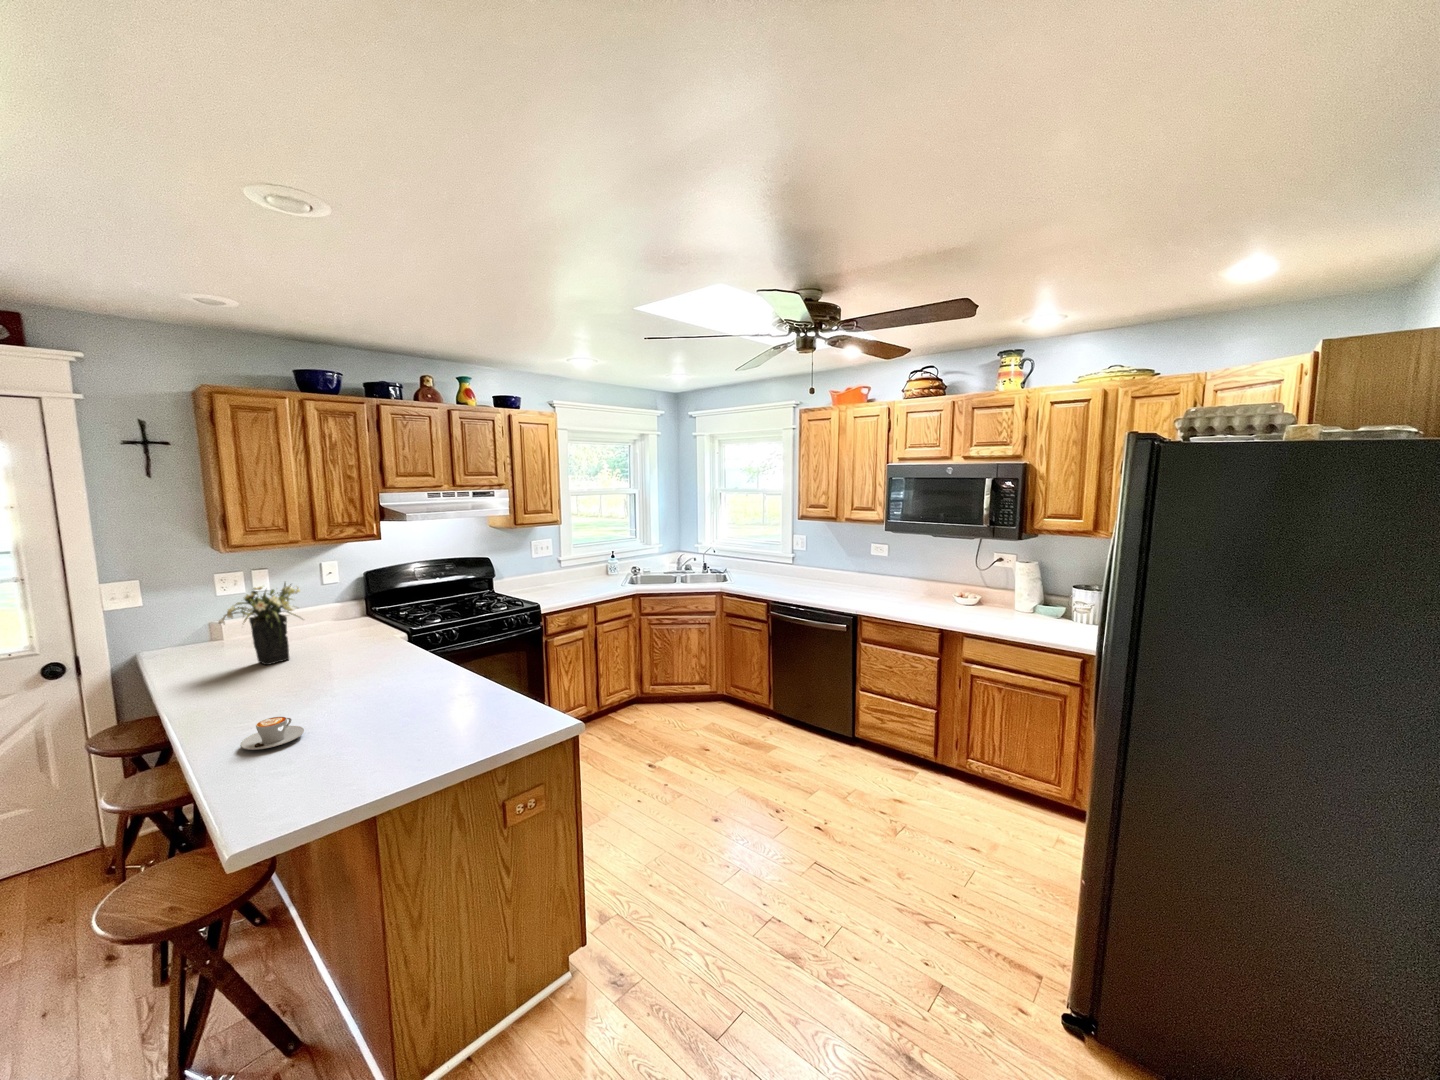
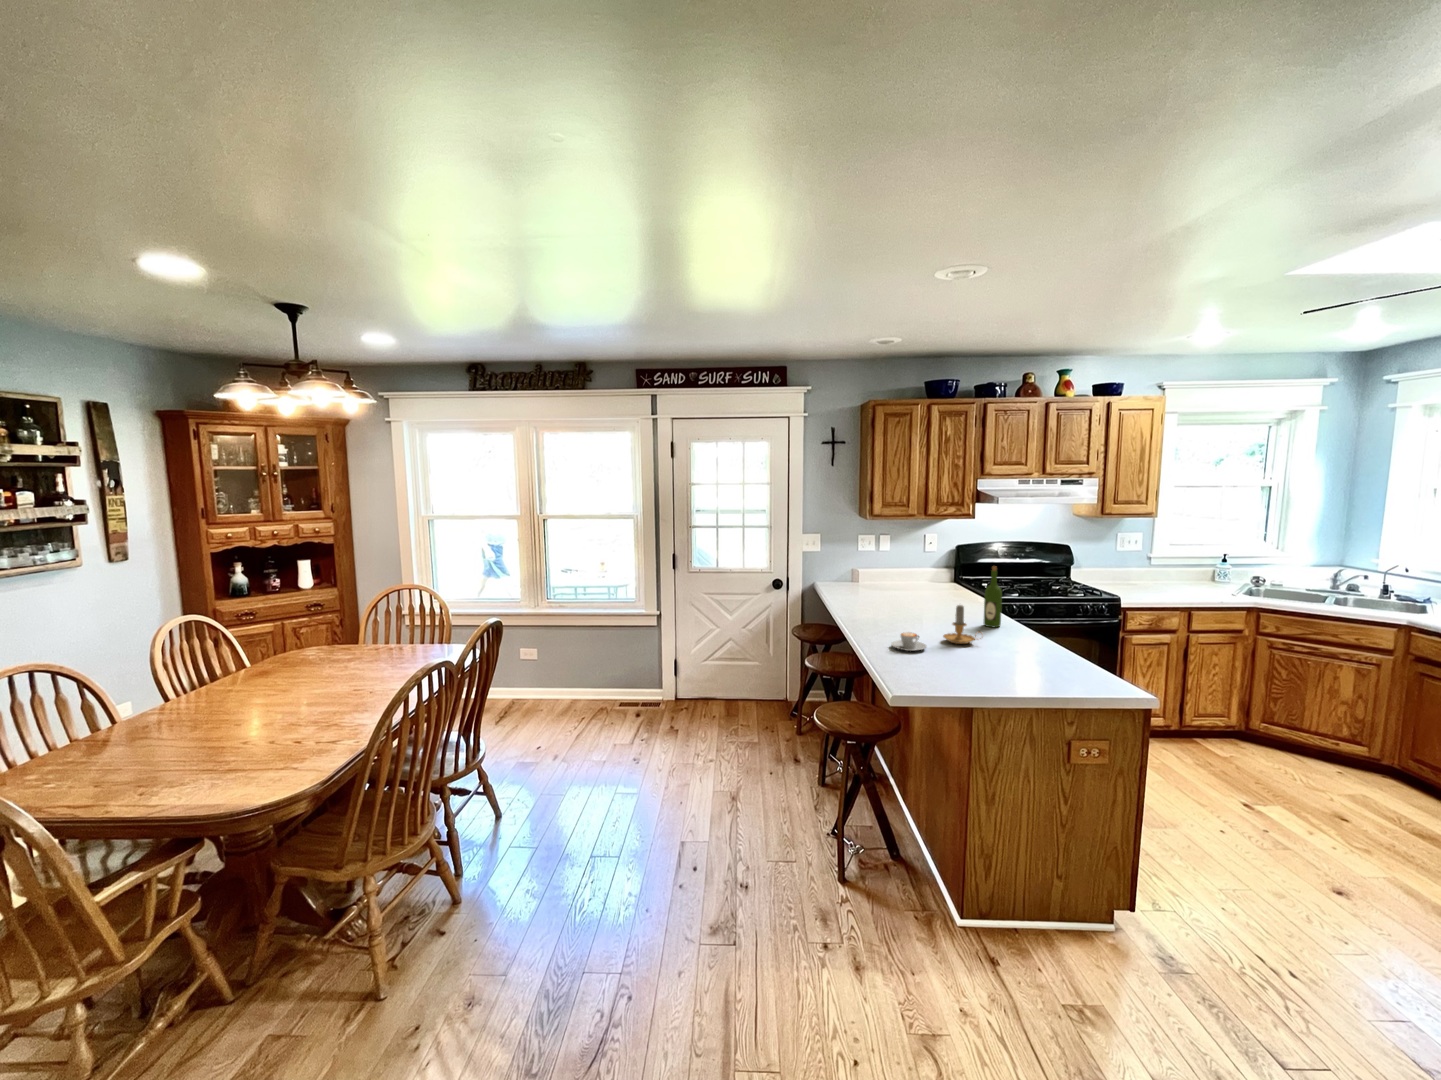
flower arrangement: present [218,583,300,665] -> none [869,545,919,604]
wine bottle: none [393,597,418,671] -> present [984,566,1002,627]
candle: none [333,656,391,711] -> present [943,605,977,644]

